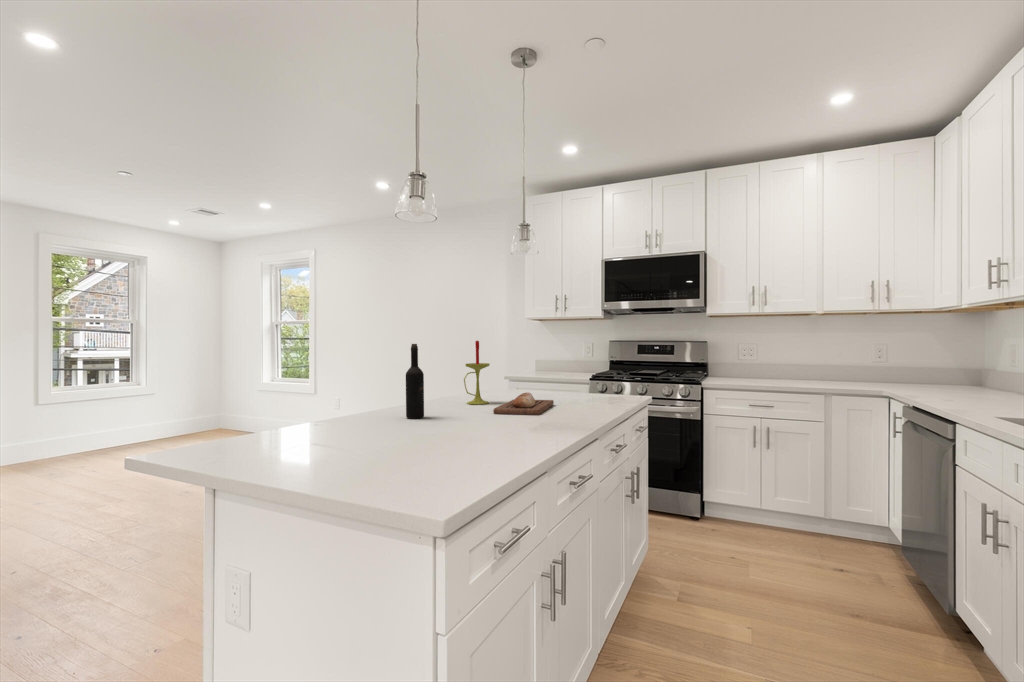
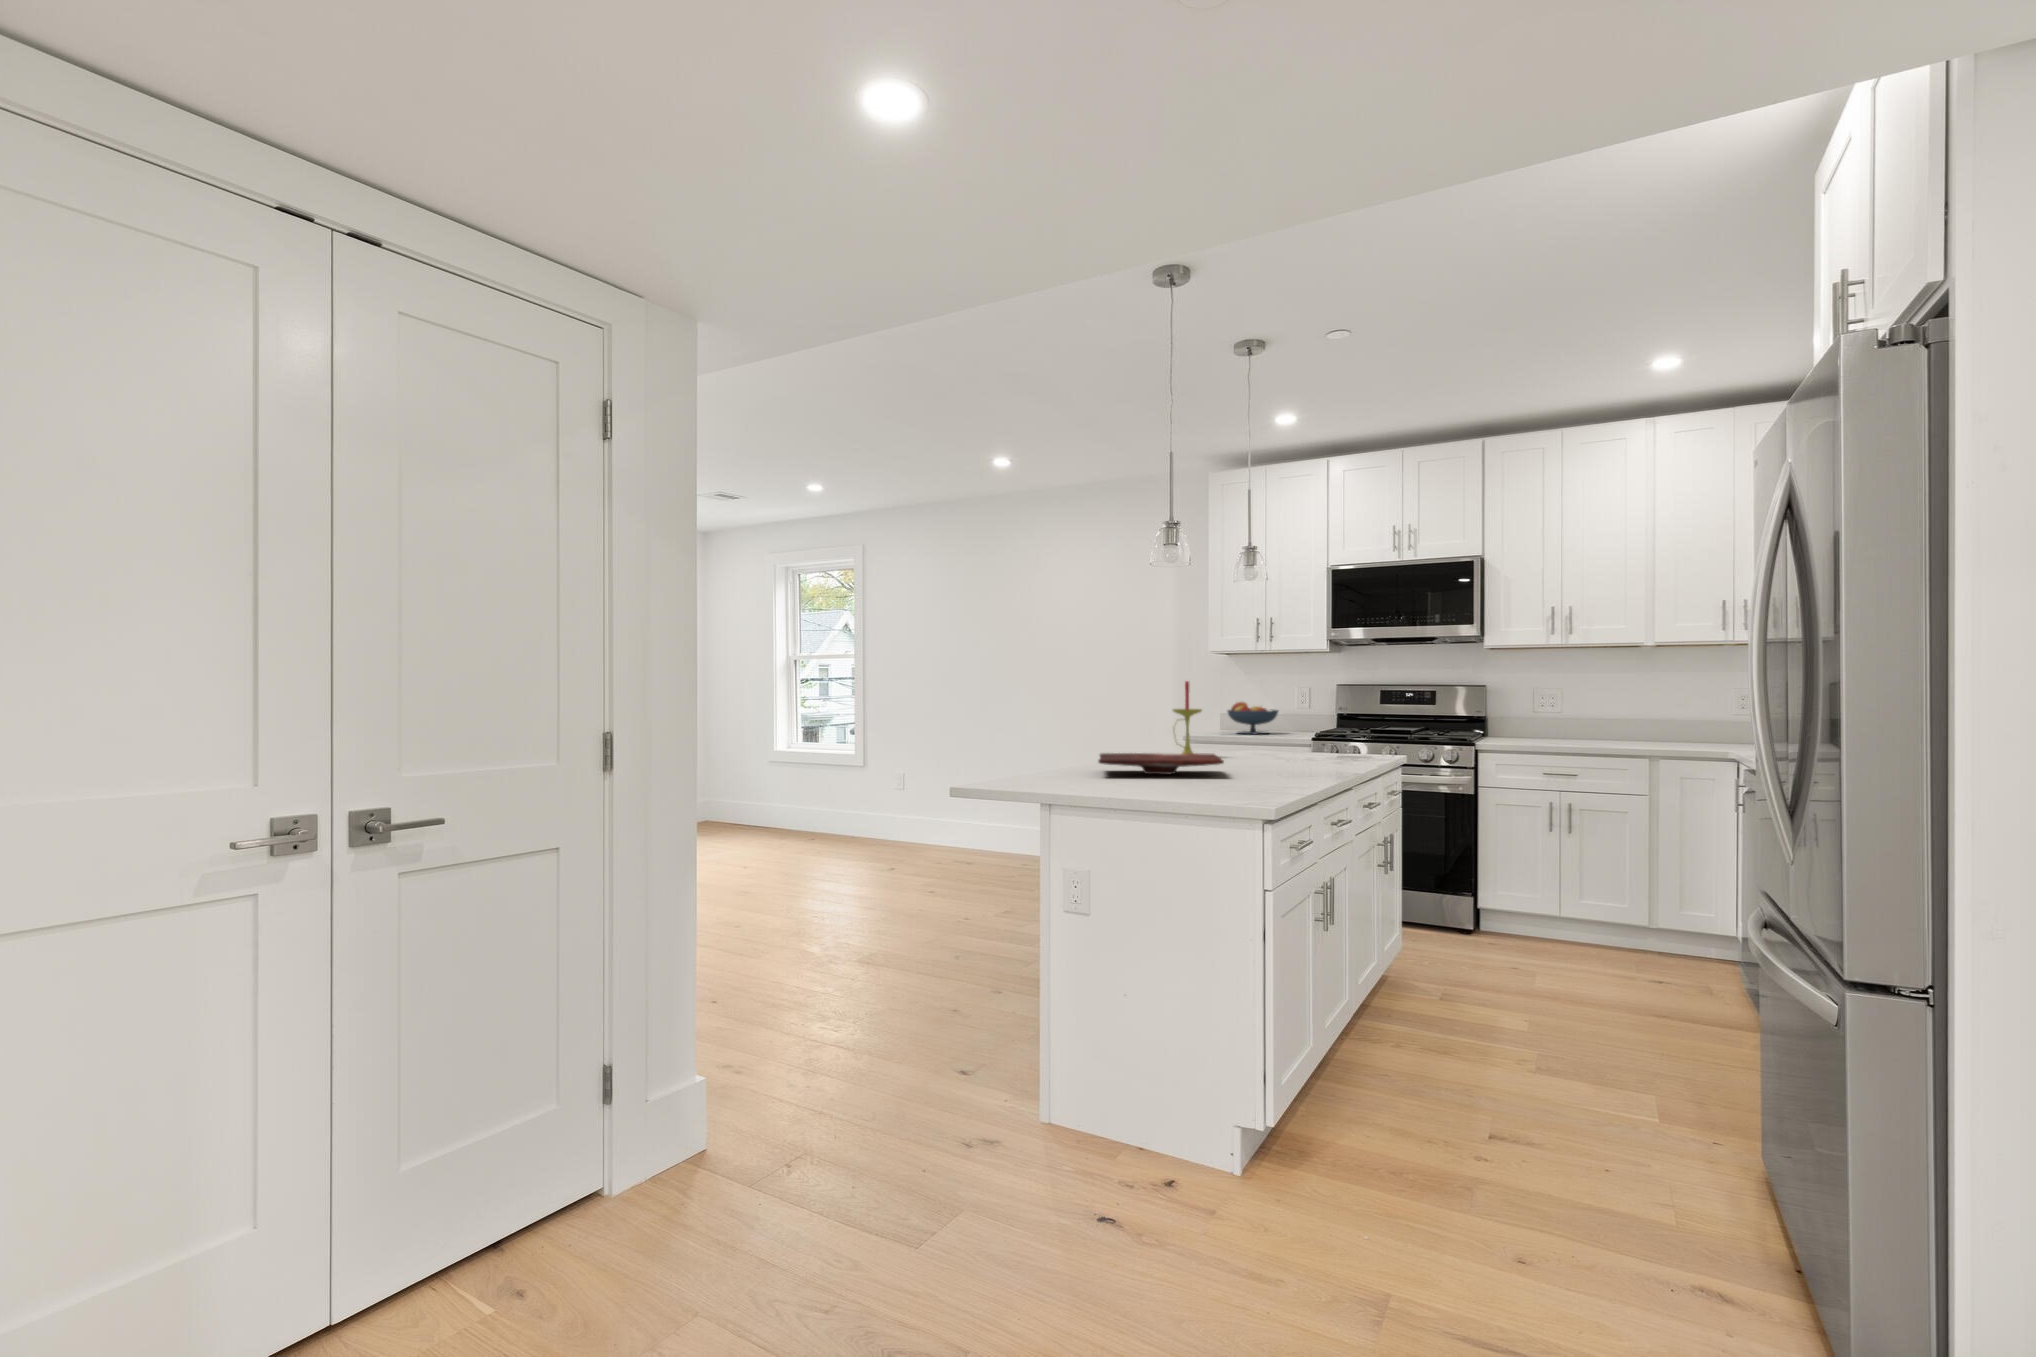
wine bottle: present [406,344,424,418] -> none [1125,683,1145,766]
fruit bowl: none [537,353,572,375] -> present [1228,702,1278,734]
bread loaf: present [493,393,554,415] -> none [1220,743,1284,765]
cutting board: none [344,410,476,434] -> present [1098,753,1224,774]

